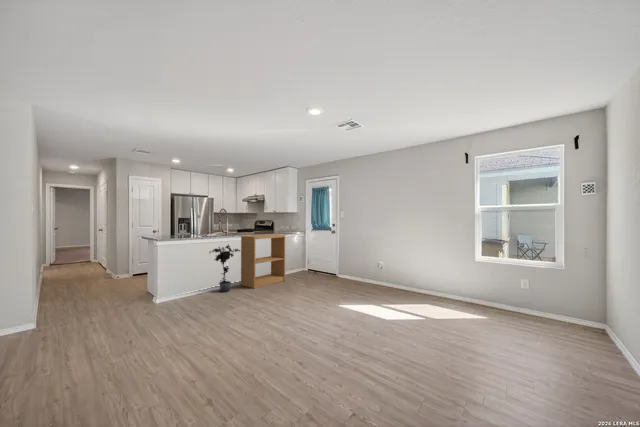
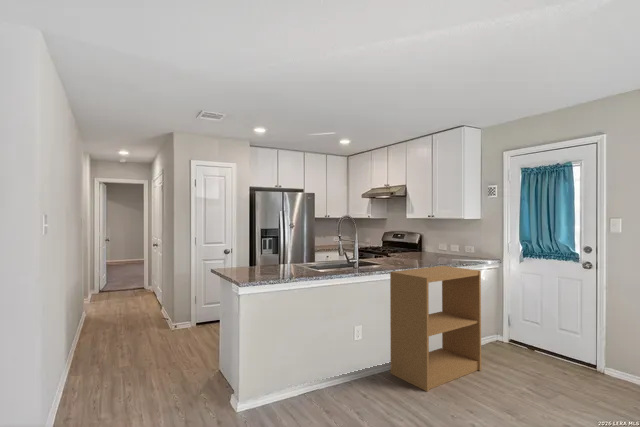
potted plant: present [210,244,240,292] -> none [337,292,397,396]

